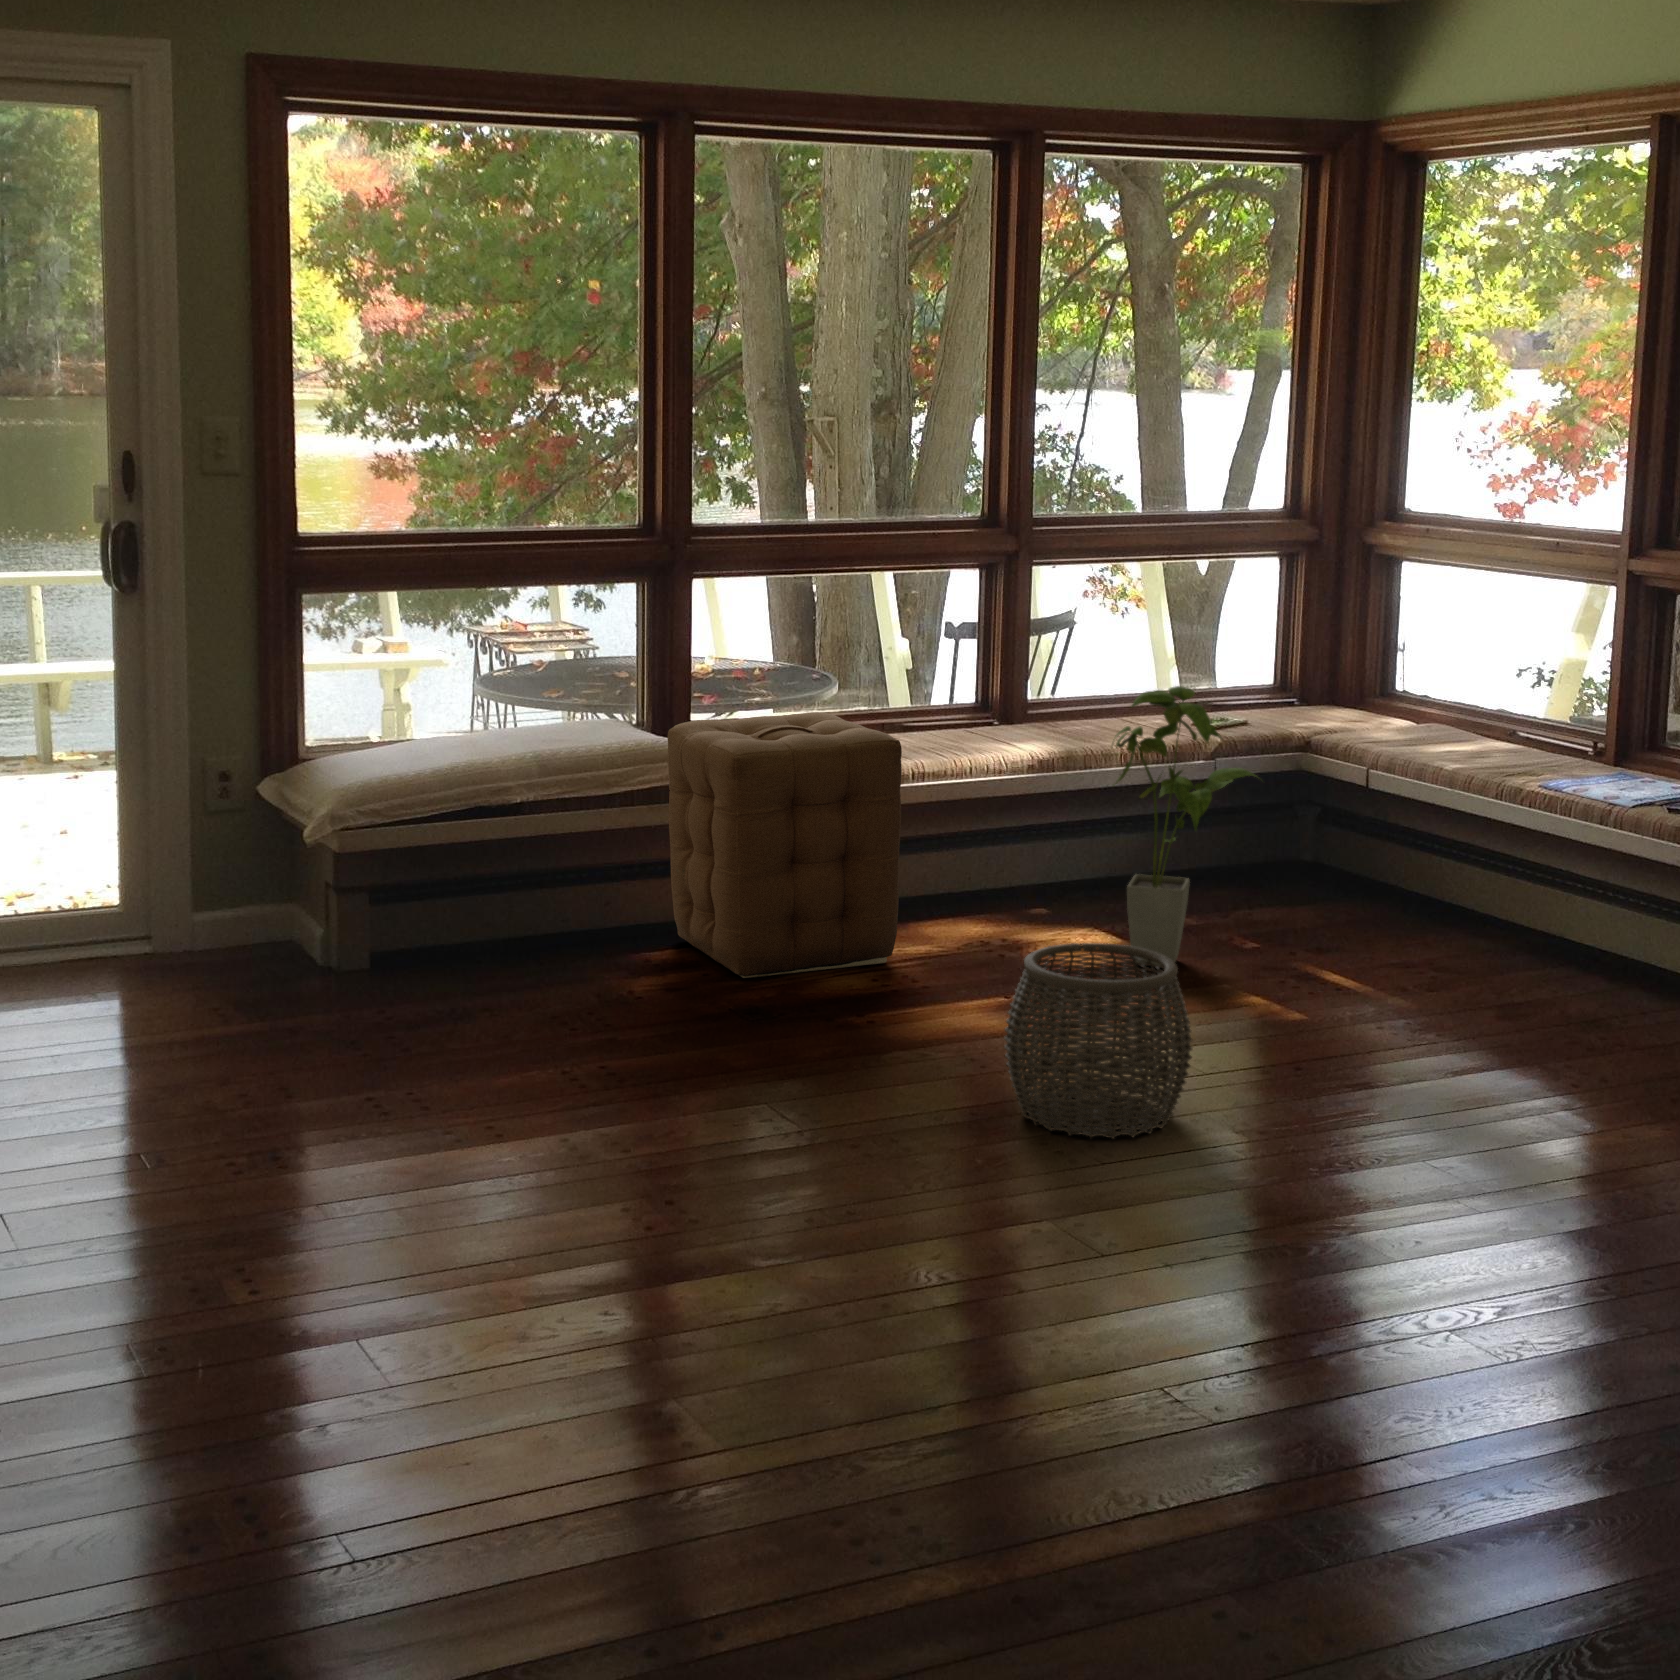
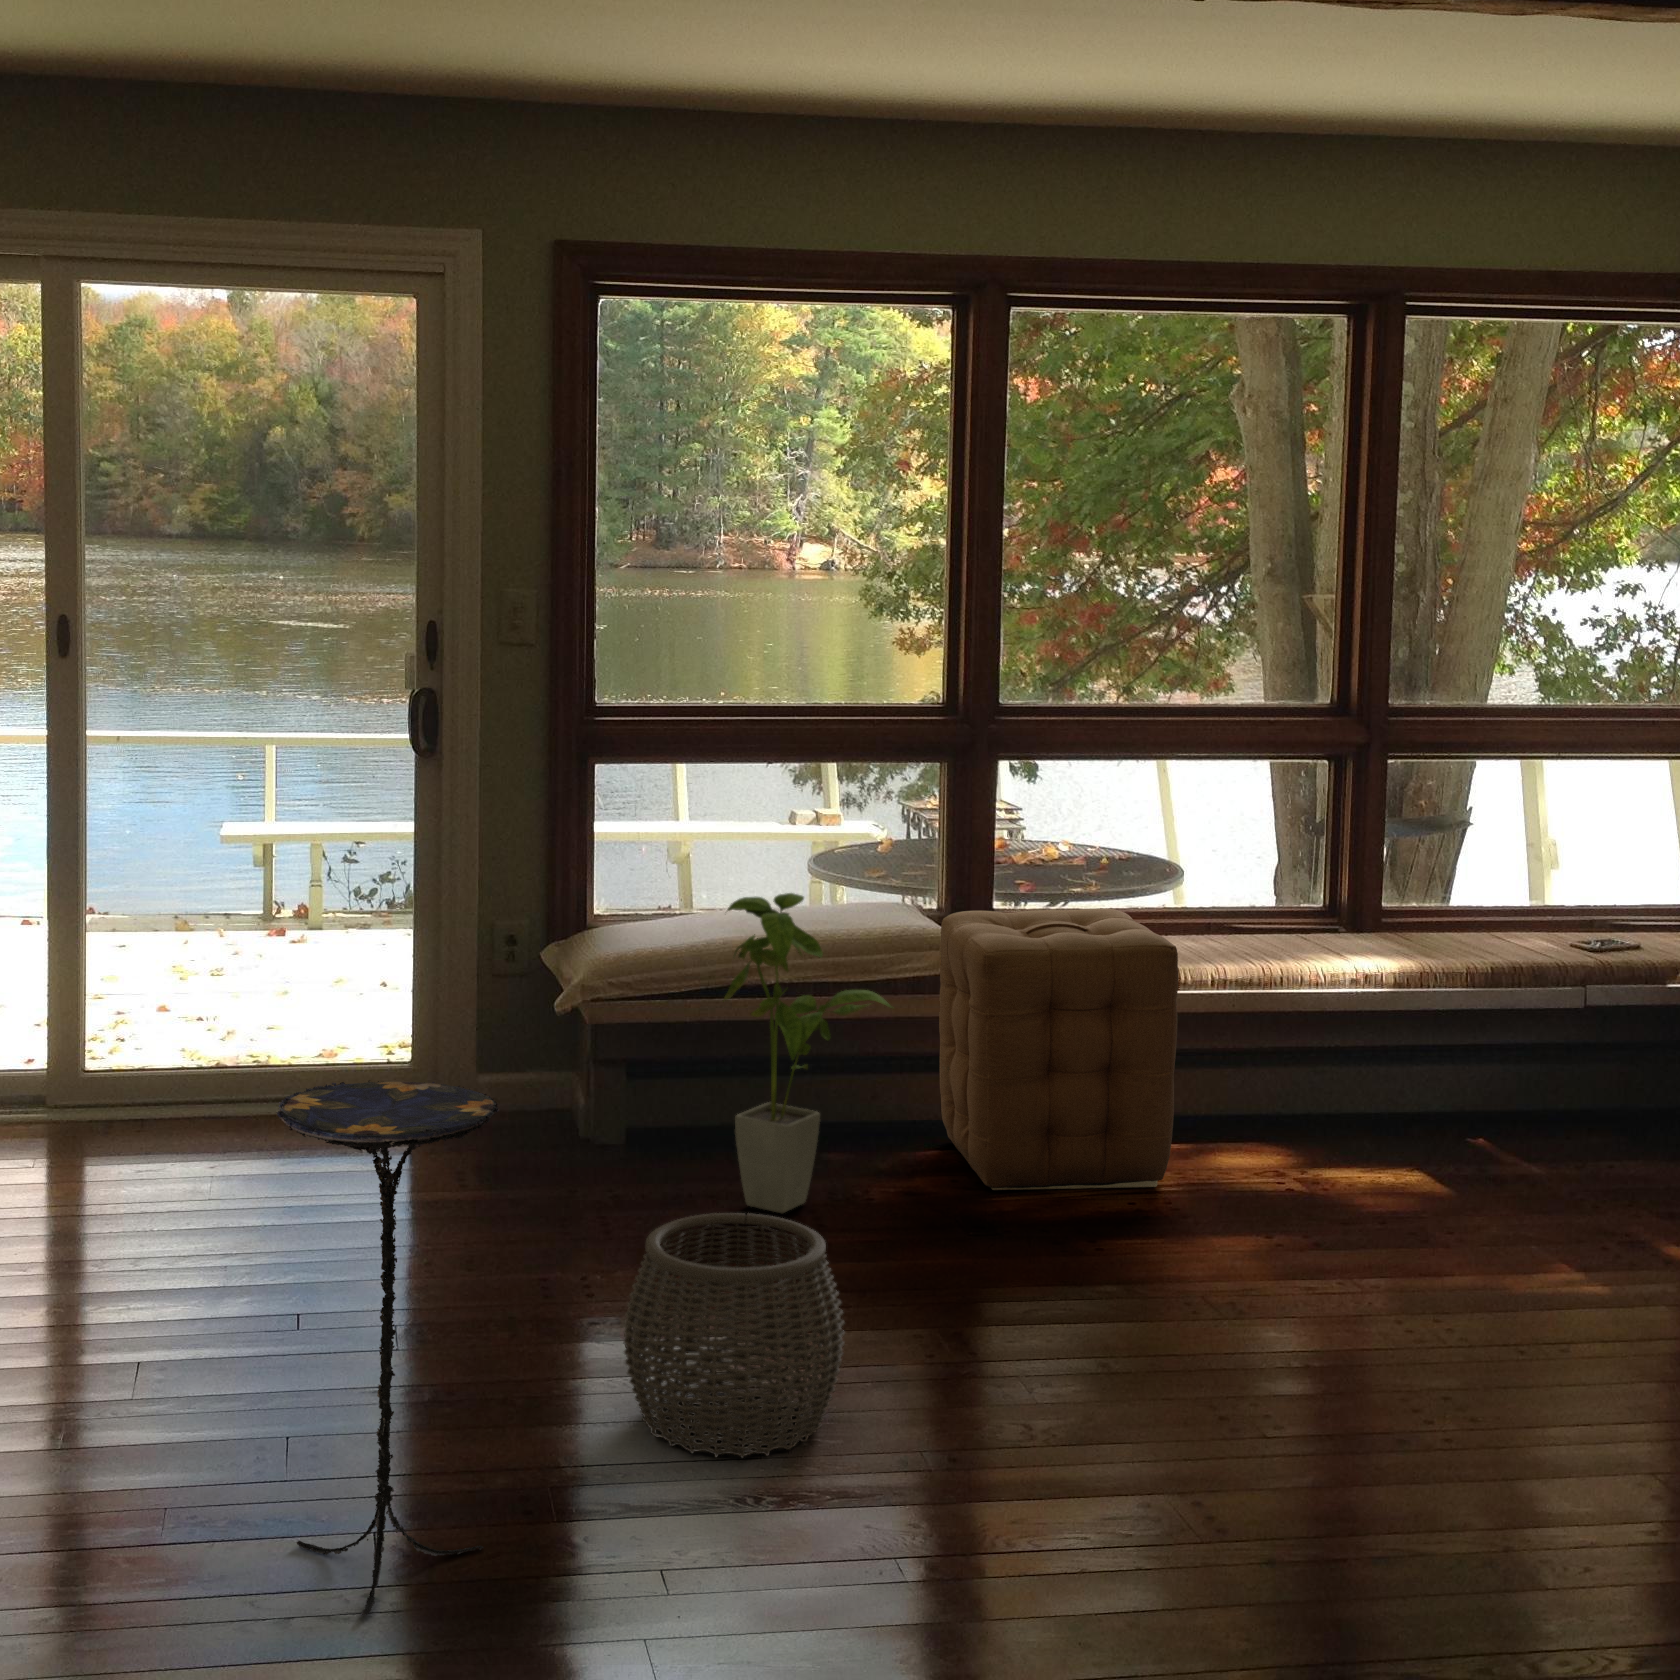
house plant: present [1116,686,1256,966] -> present [724,893,892,1213]
side table: none [257,886,477,1391] -> present [277,1080,499,1616]
woven basket: present [1004,943,1192,1139] -> present [623,1213,845,1458]

